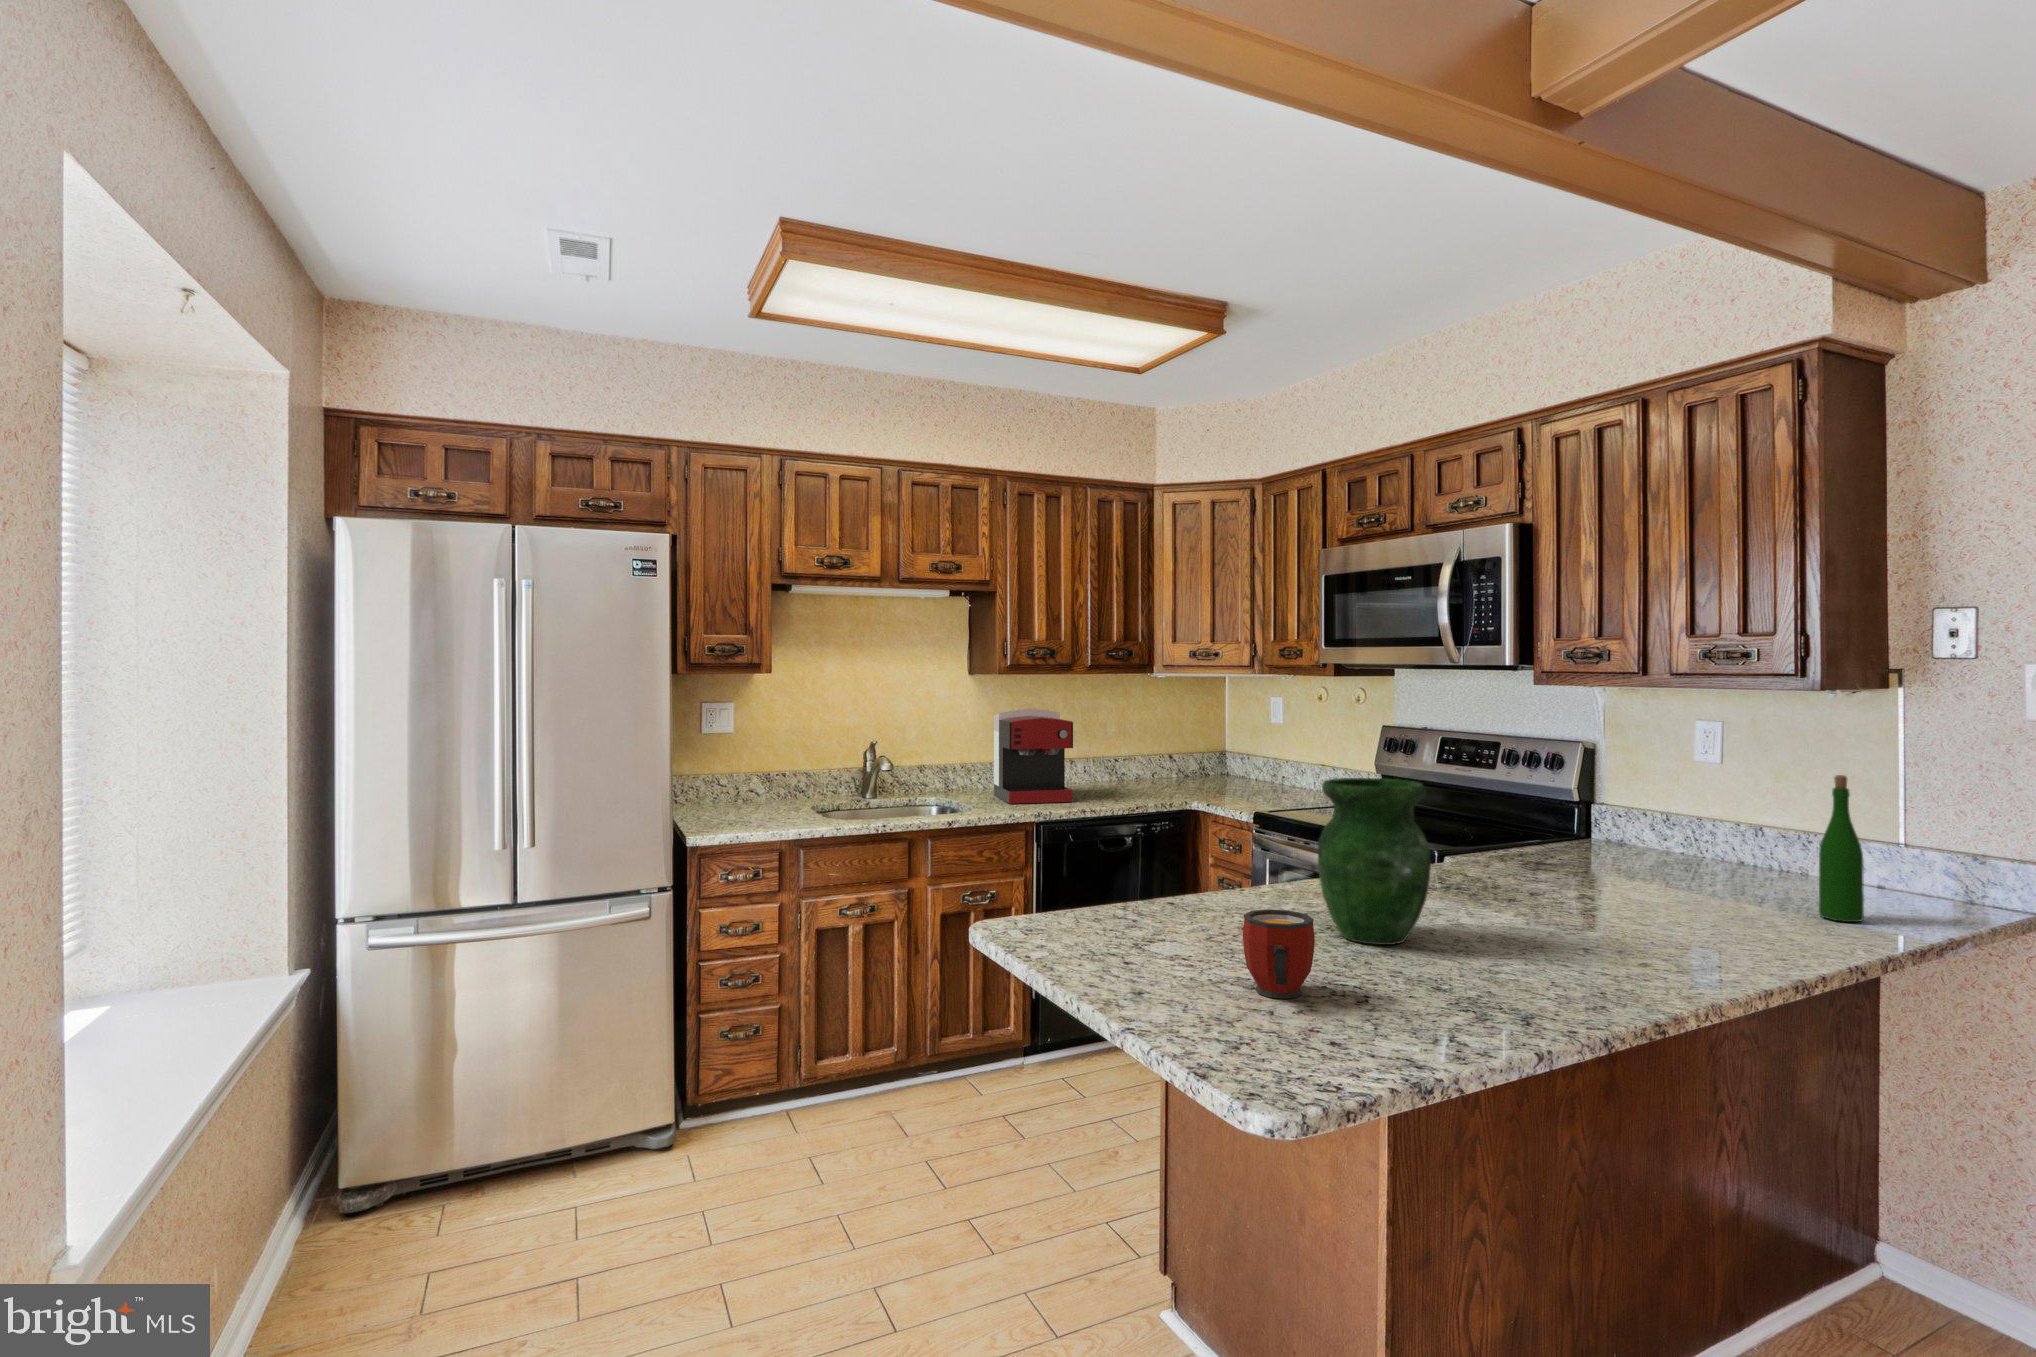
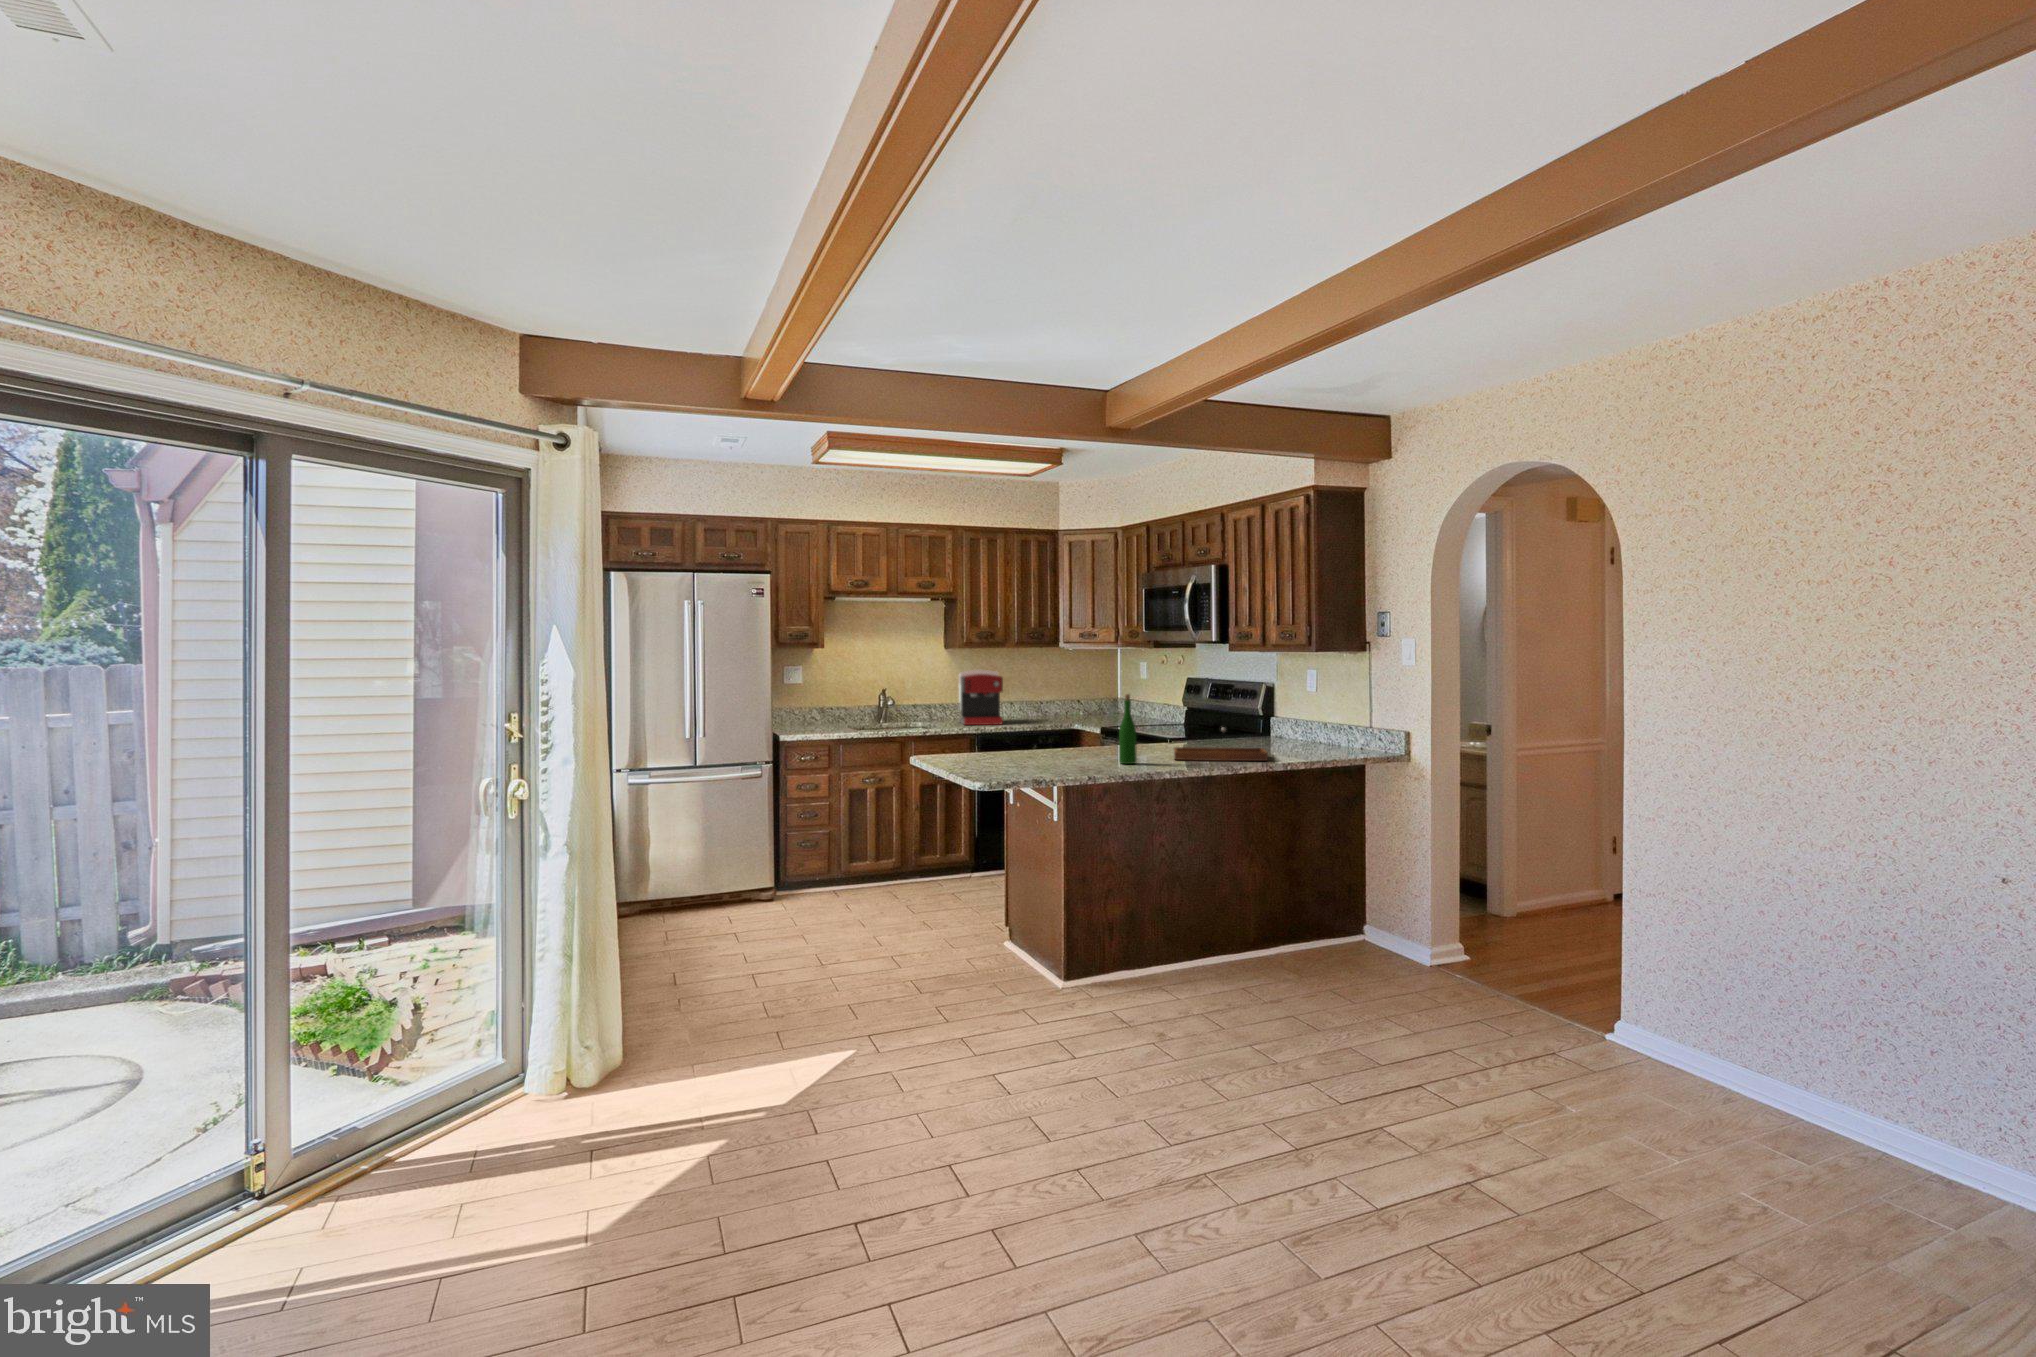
wine bottle: present [1819,775,1864,922] -> present [1119,694,1137,764]
vase: present [1318,778,1431,945] -> none [1058,692,1105,761]
tray: none [1541,856,1809,944] -> present [1174,727,1268,761]
mug: present [1243,909,1315,999] -> none [1004,739,1030,770]

